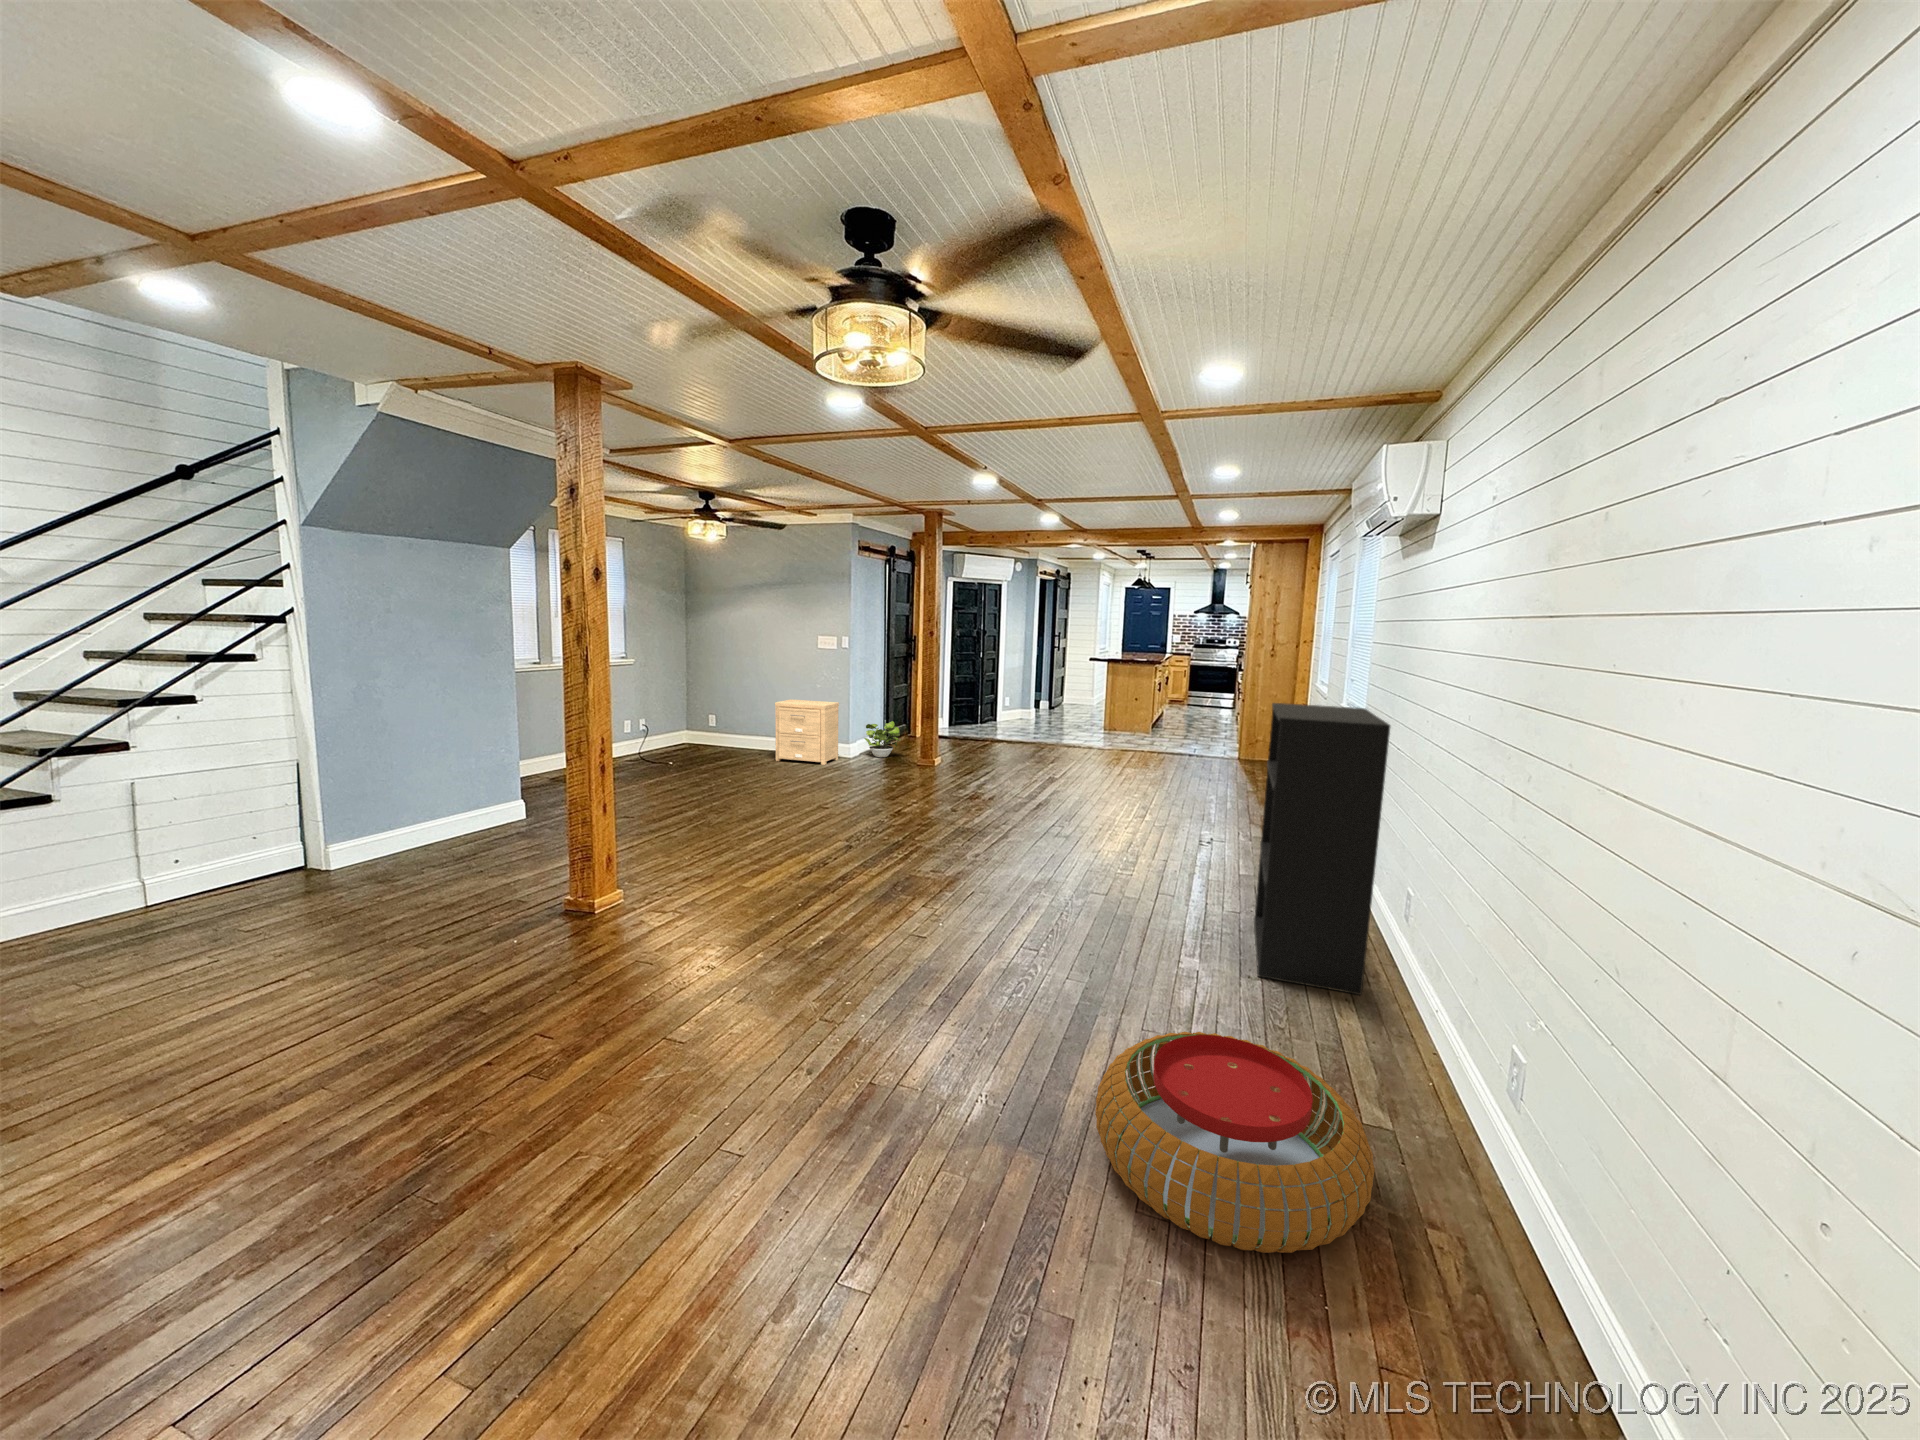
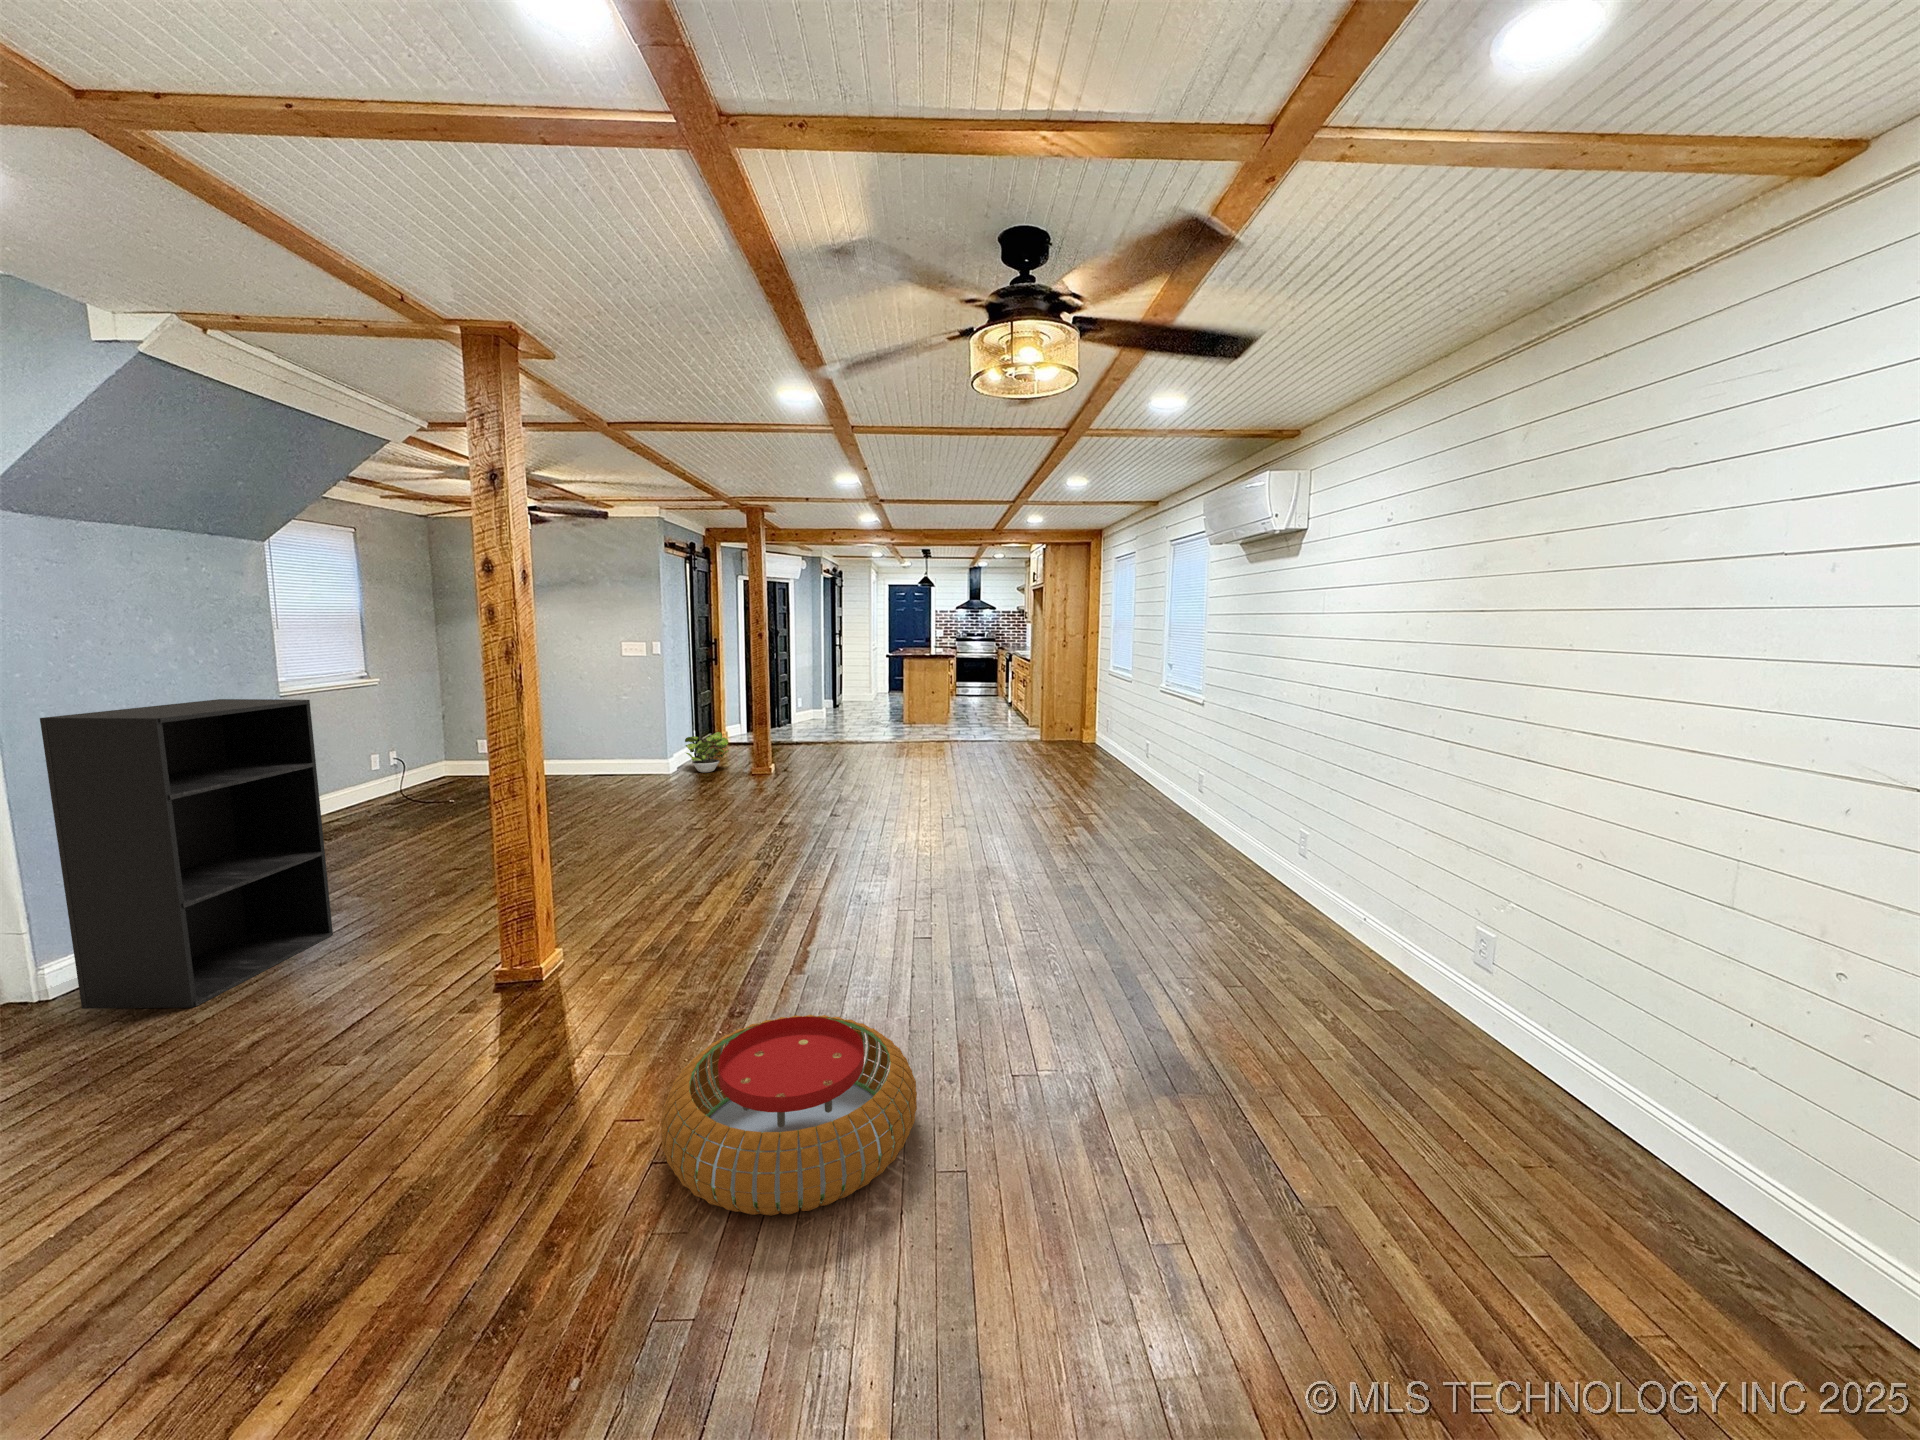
side table: present [775,699,839,765] -> none [581,715,660,787]
bookshelf: present [1254,703,1390,995] -> present [40,699,333,1009]
pouf: present [1095,1032,1375,1253] -> present [661,1015,917,1216]

